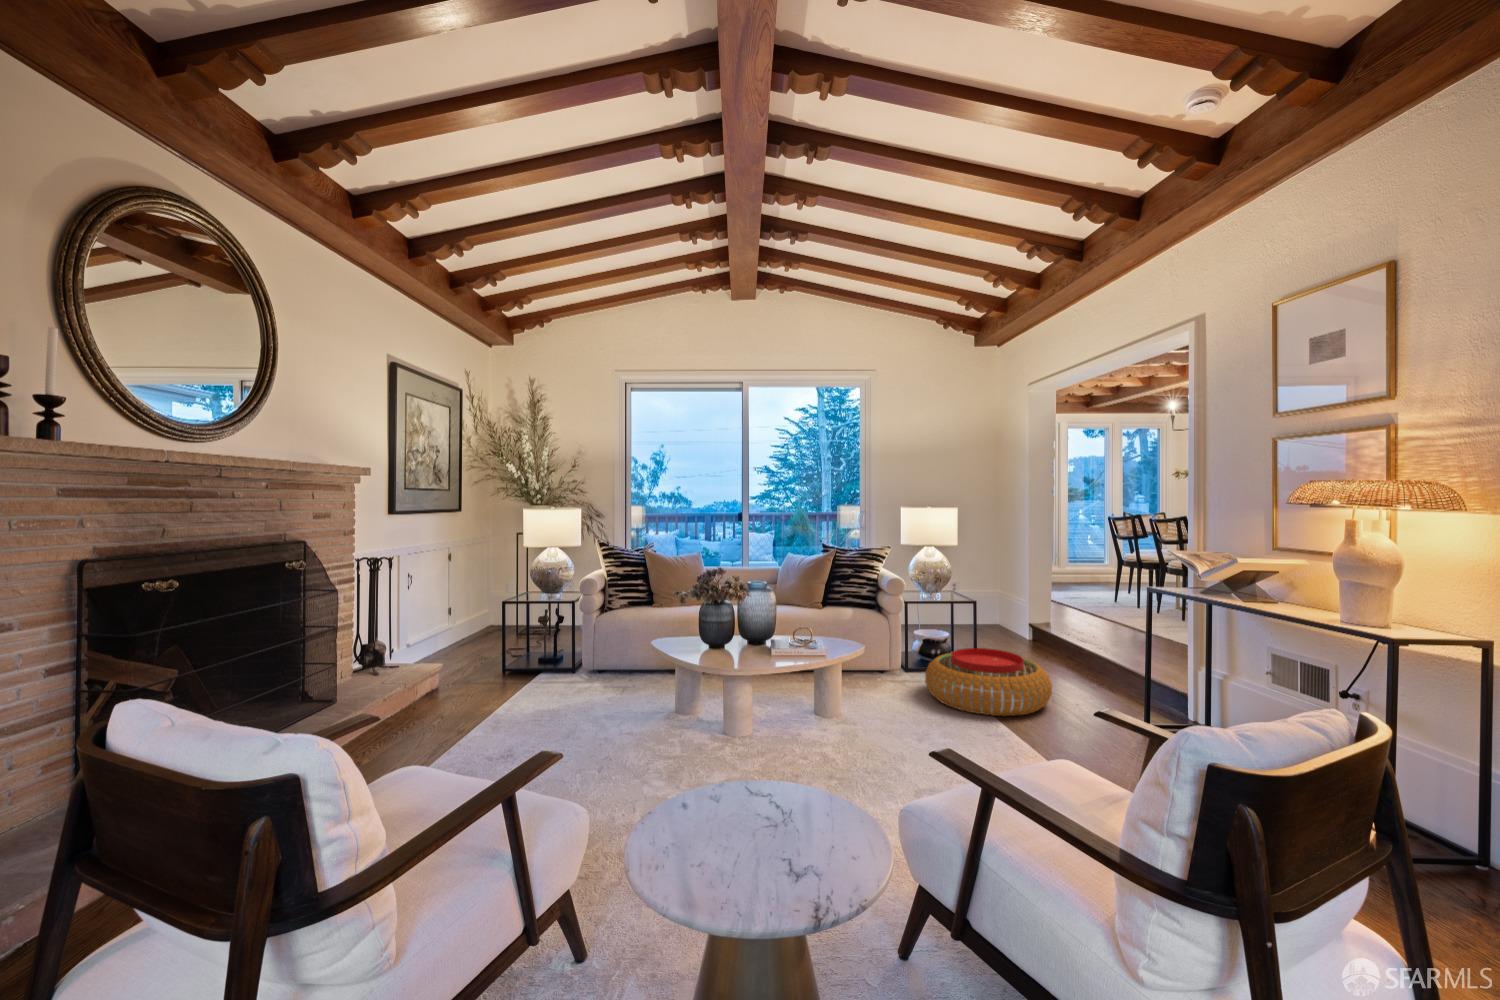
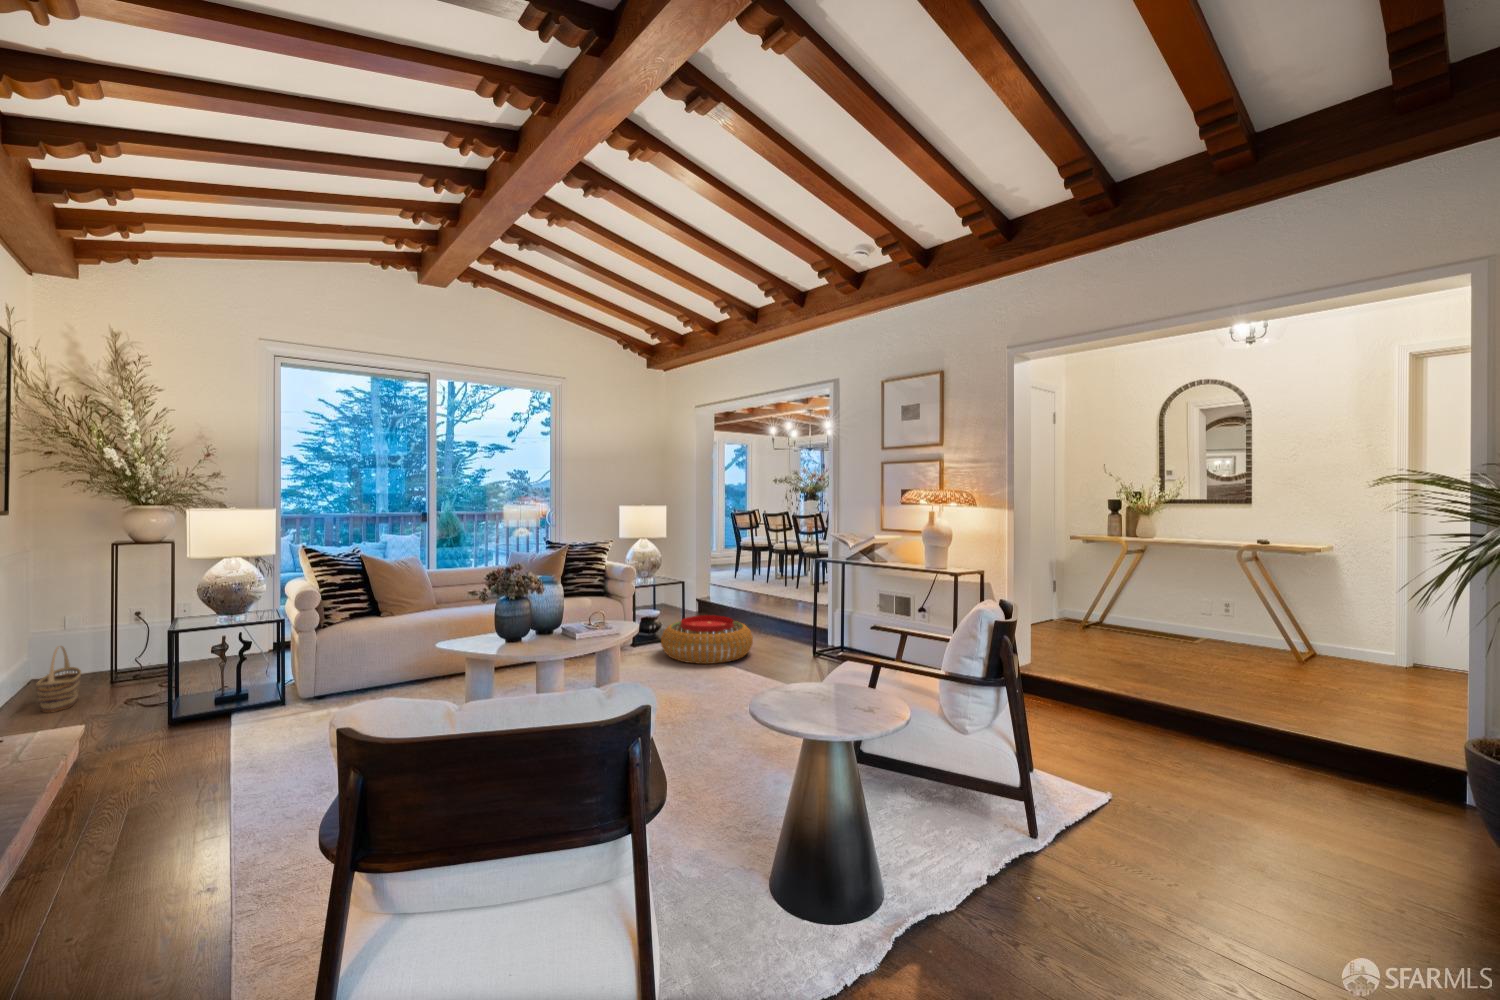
basket: none [446,605,477,654] -> present [36,646,81,713]

